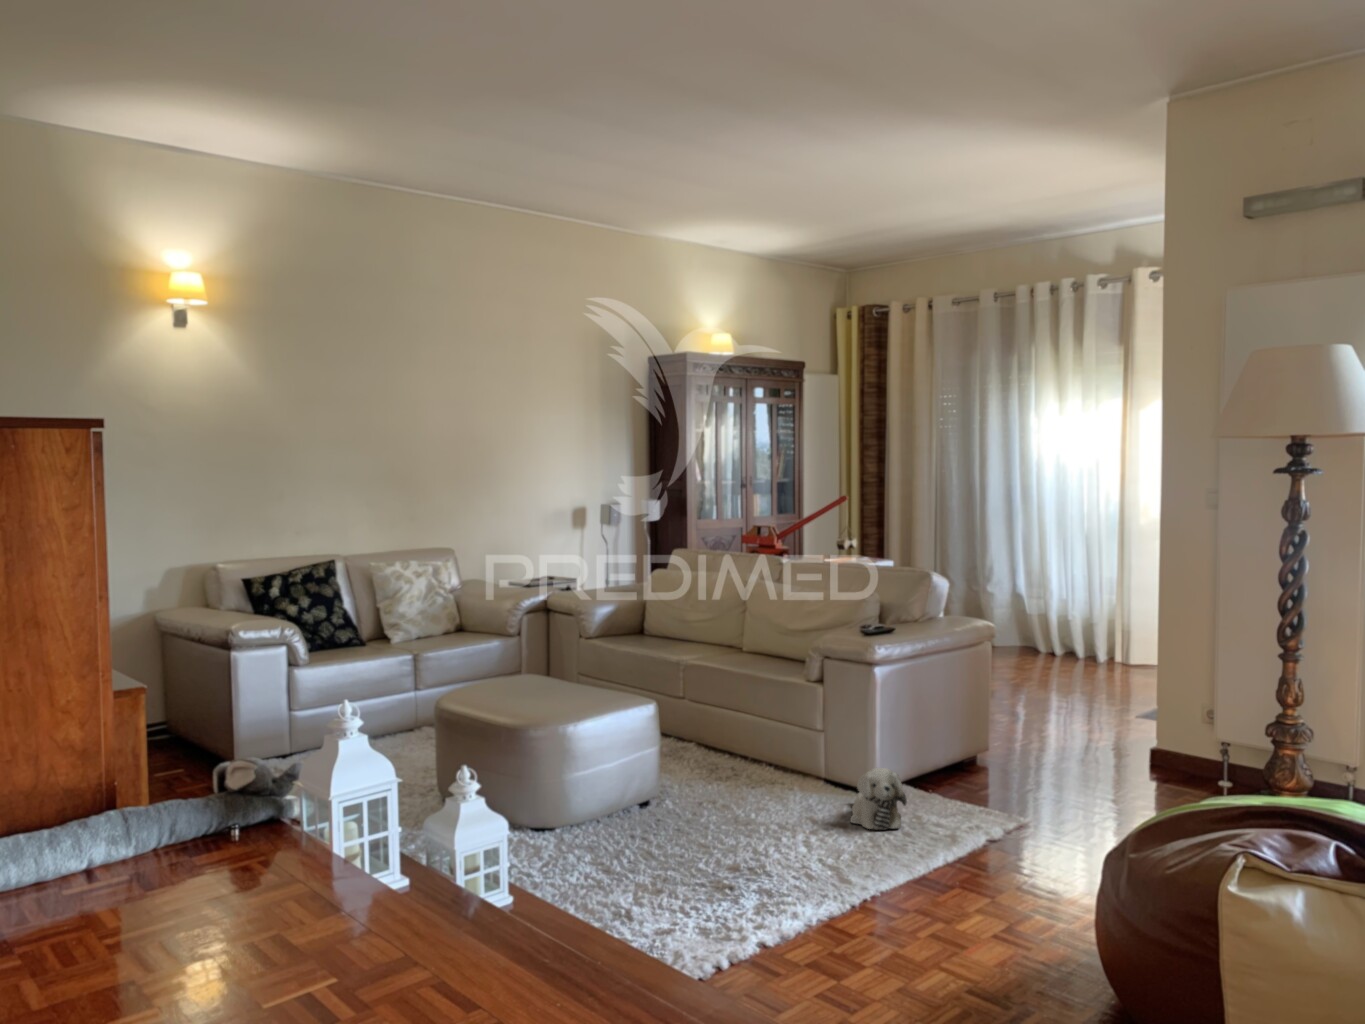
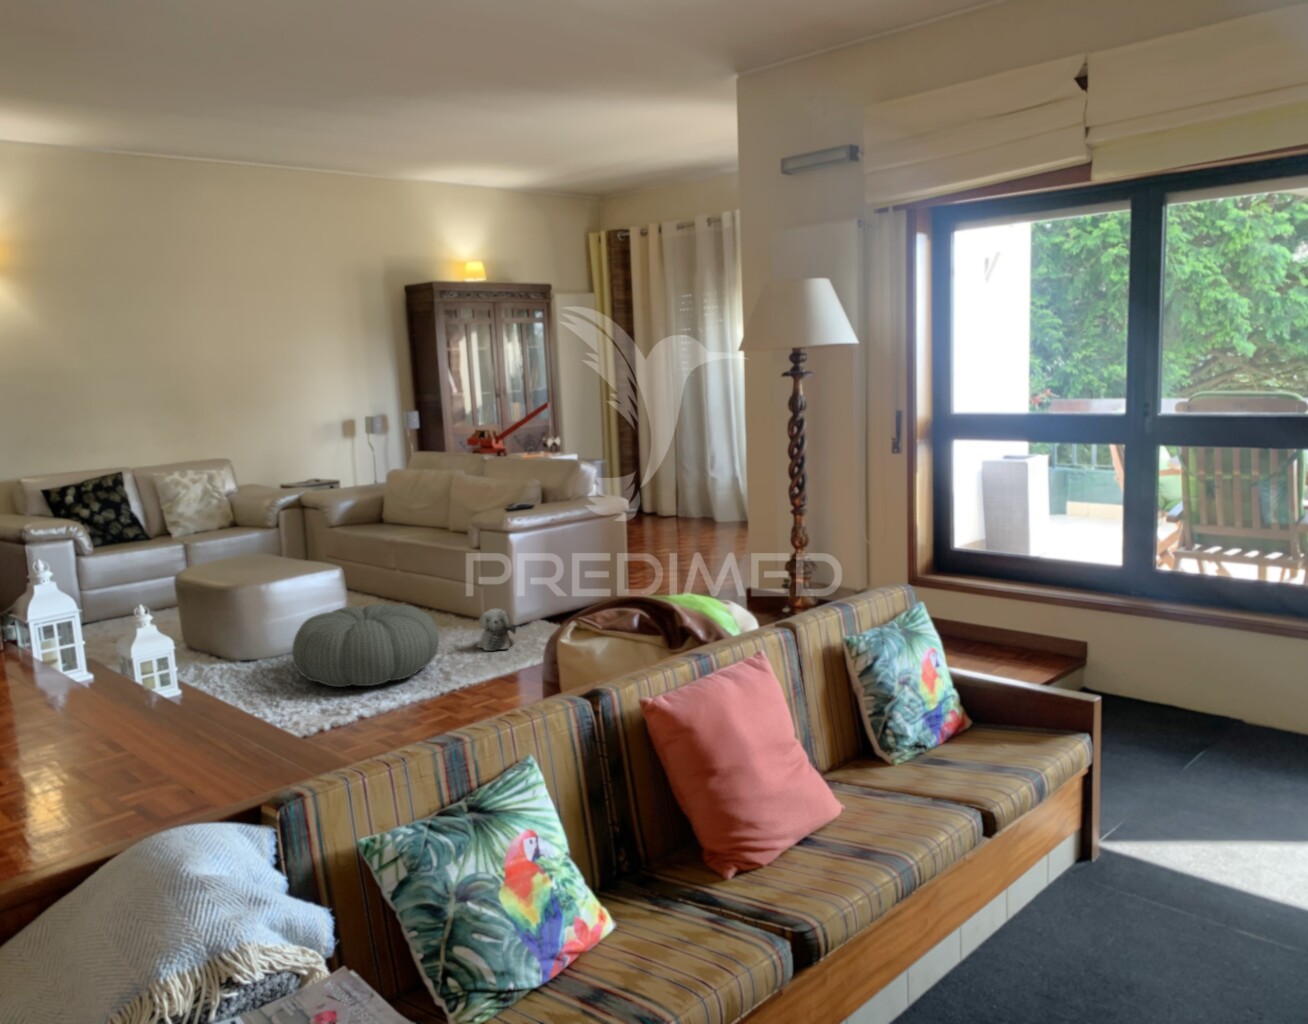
pouf: none [622,756,825,887] -> present [292,604,439,687]

